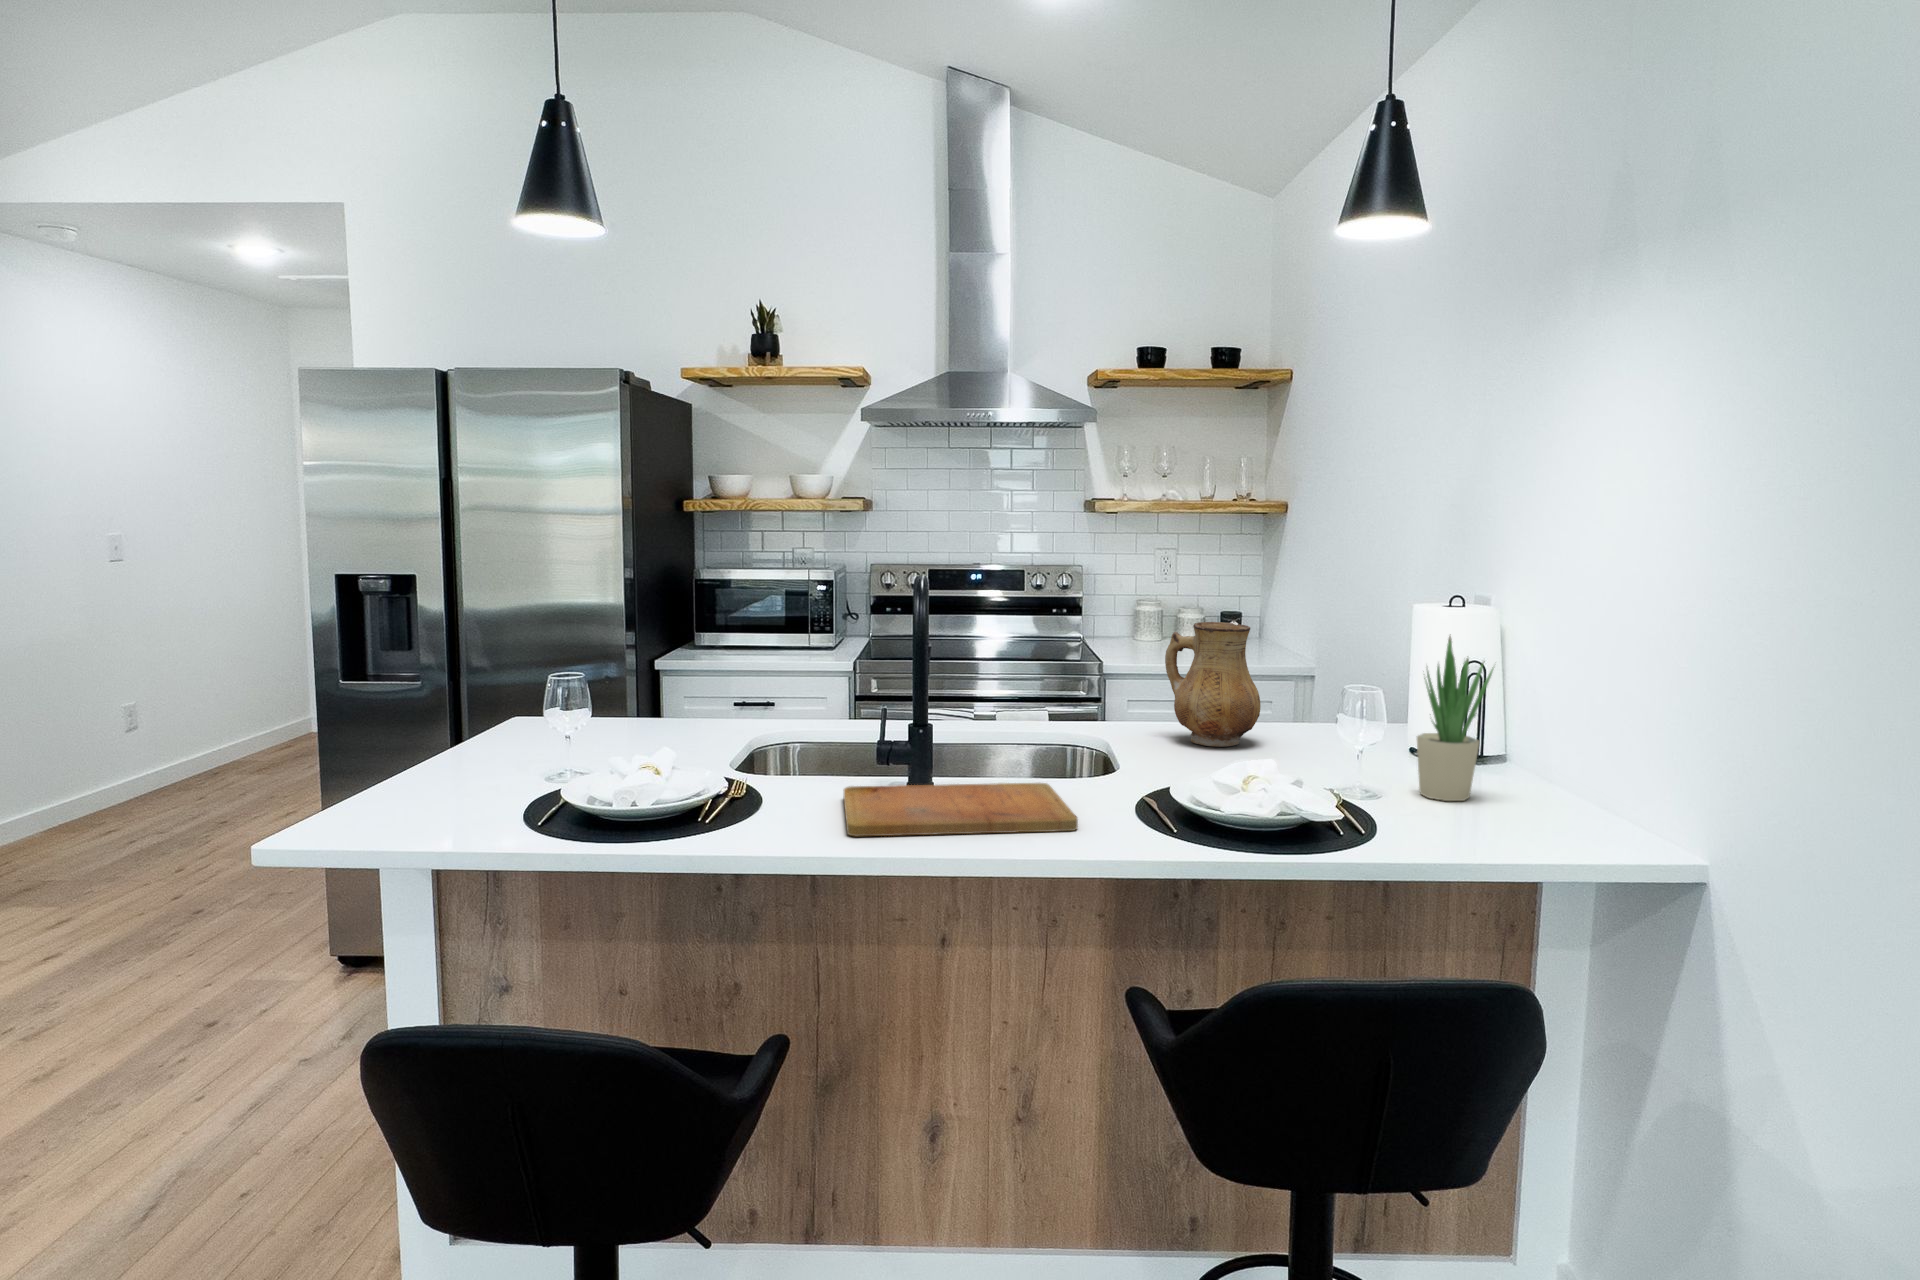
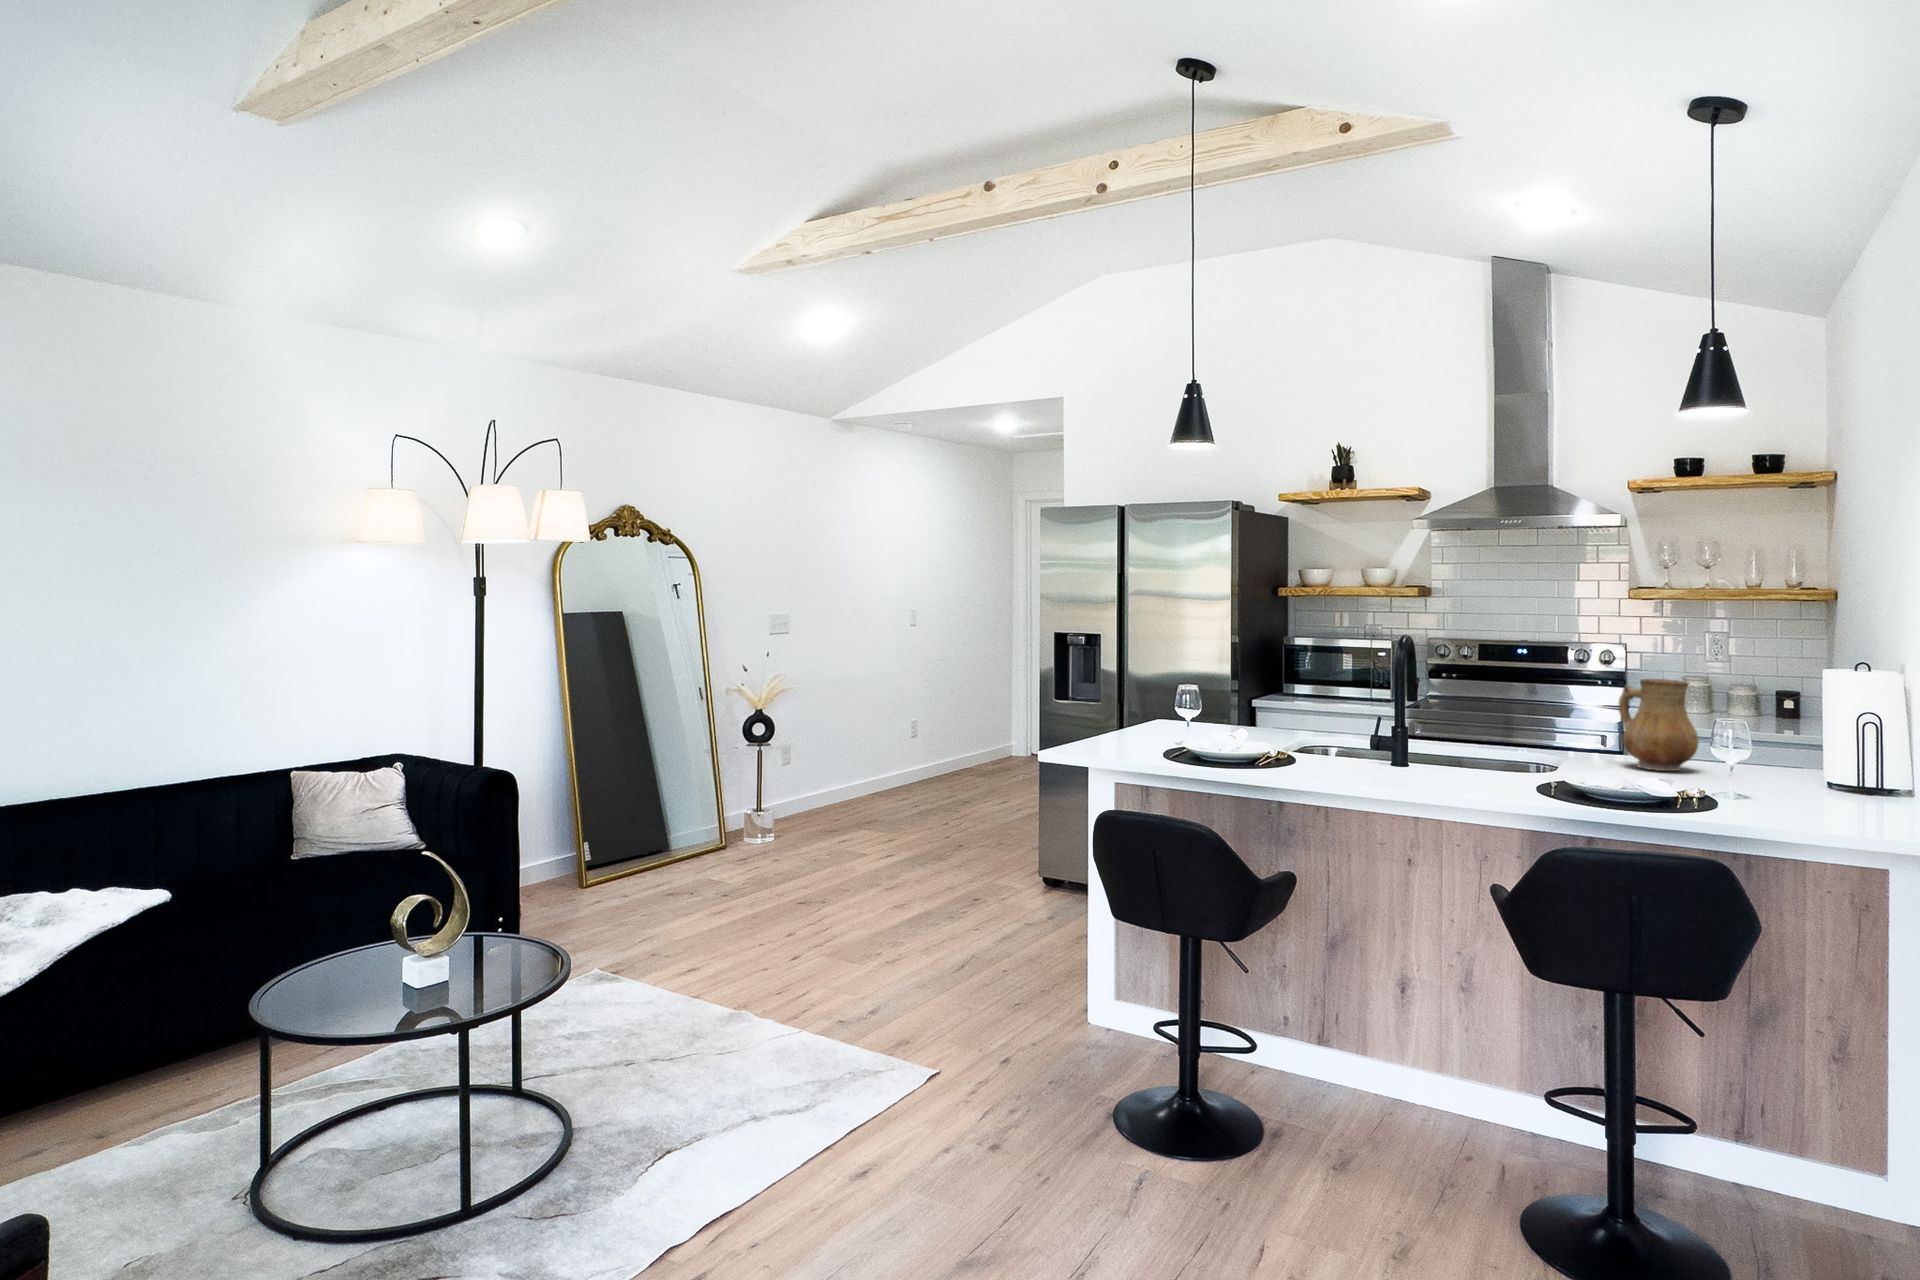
potted plant: present [1417,636,1493,801] -> none [1791,685,1860,809]
cutting board: present [844,783,1078,836] -> none [1343,761,1494,792]

